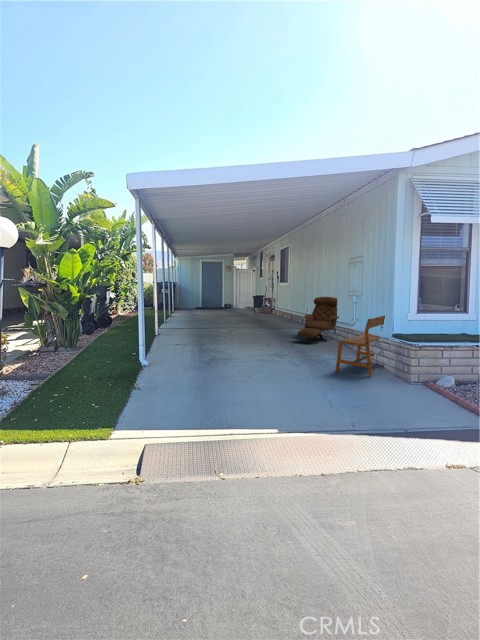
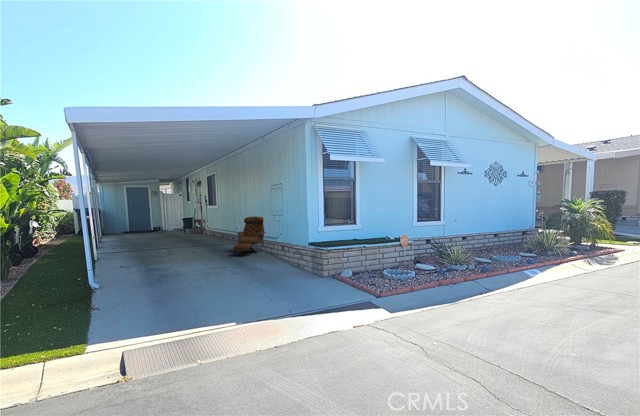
bench: present [336,315,385,375] -> none [269,228,306,275]

